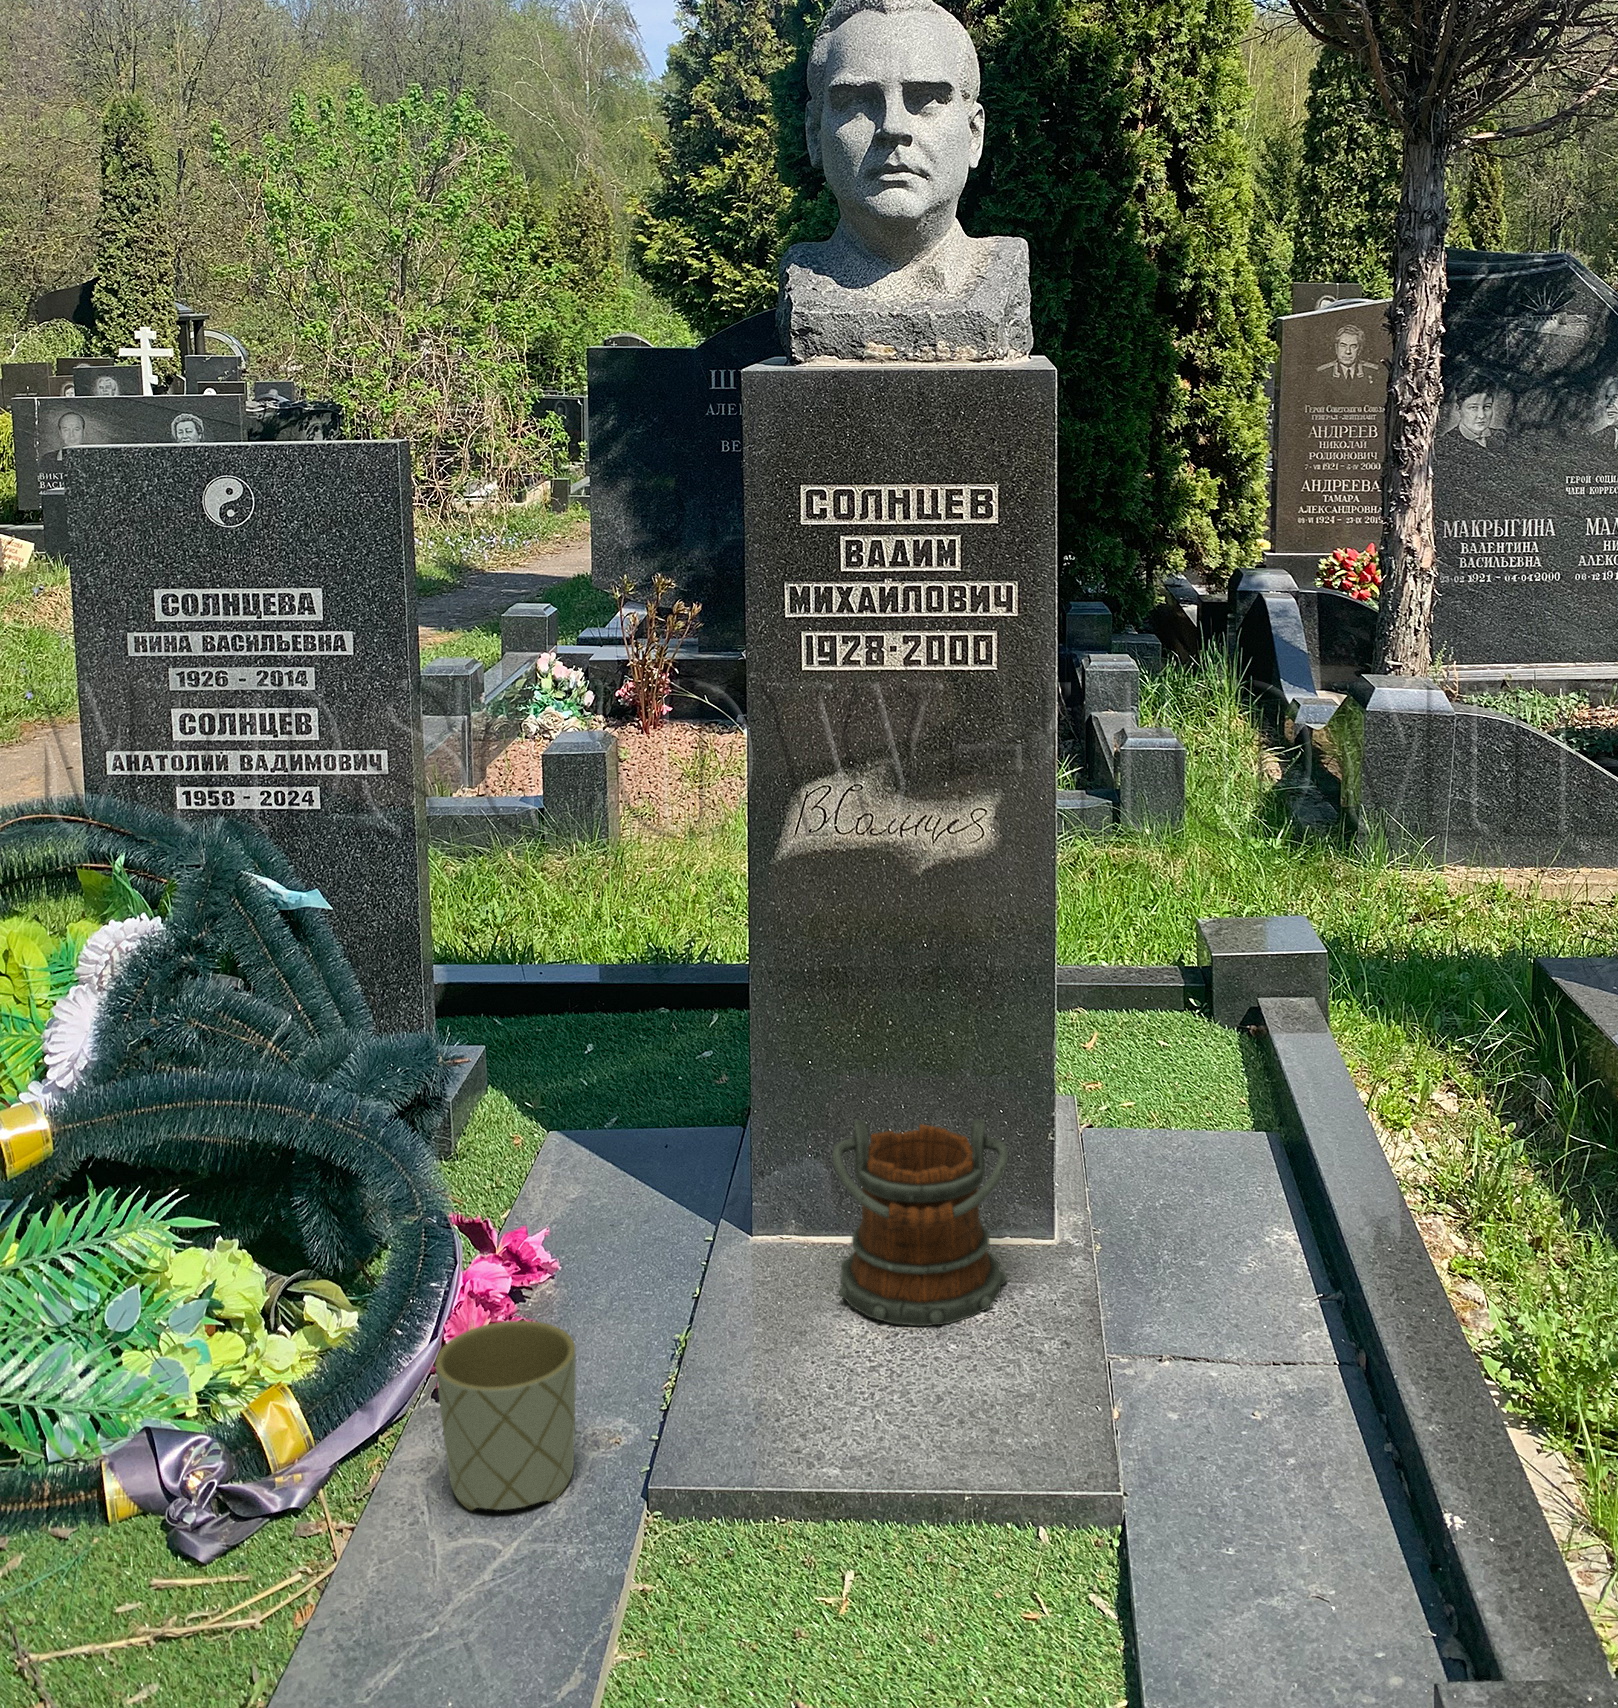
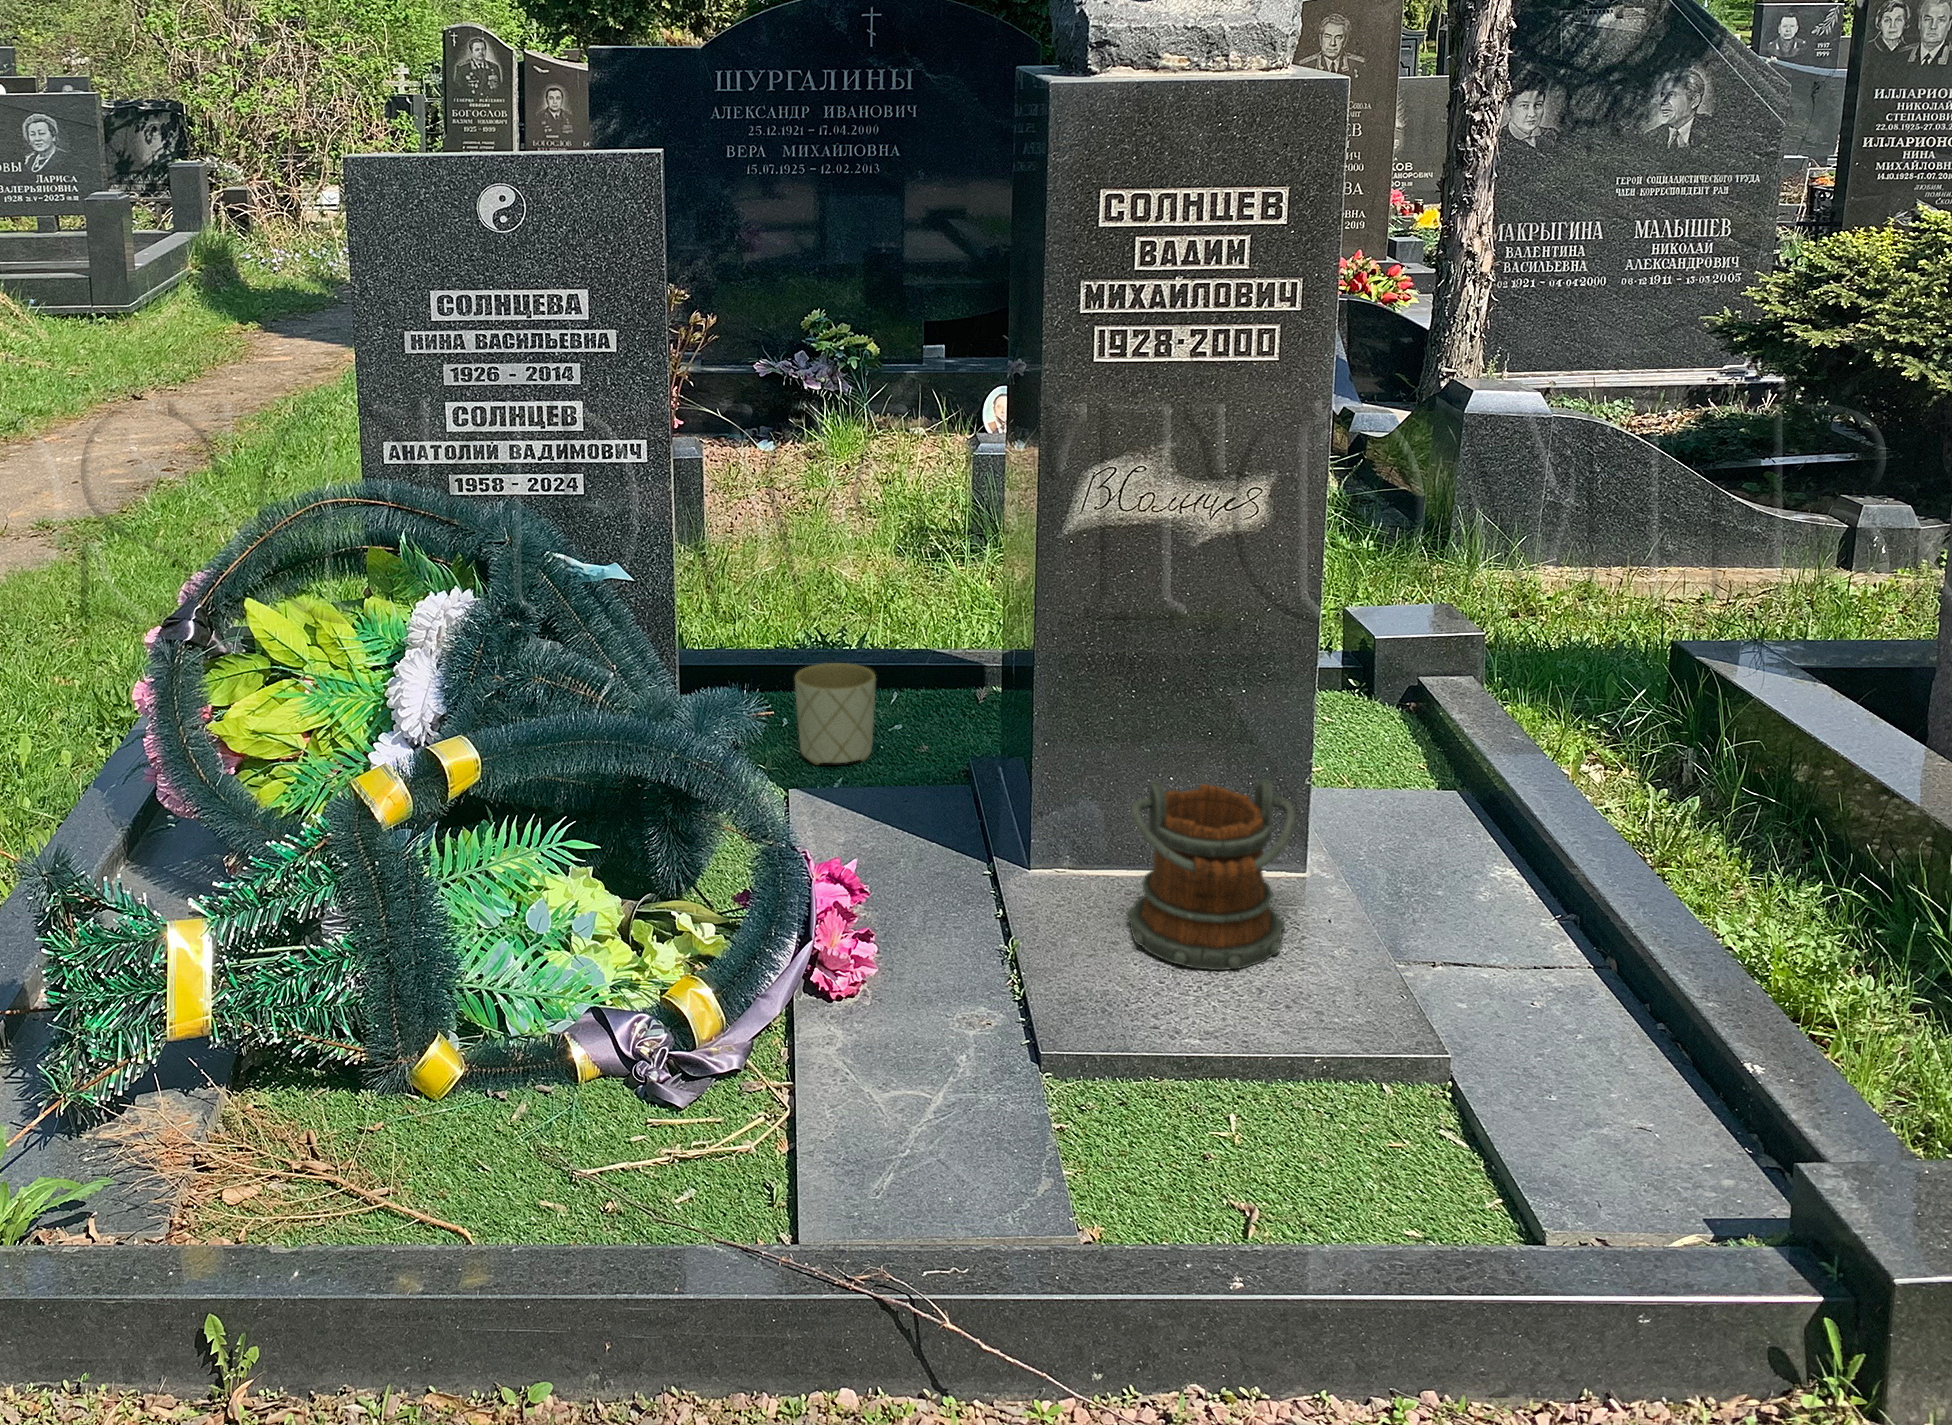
planter: present [435,1320,576,1510] -> present [795,663,876,765]

